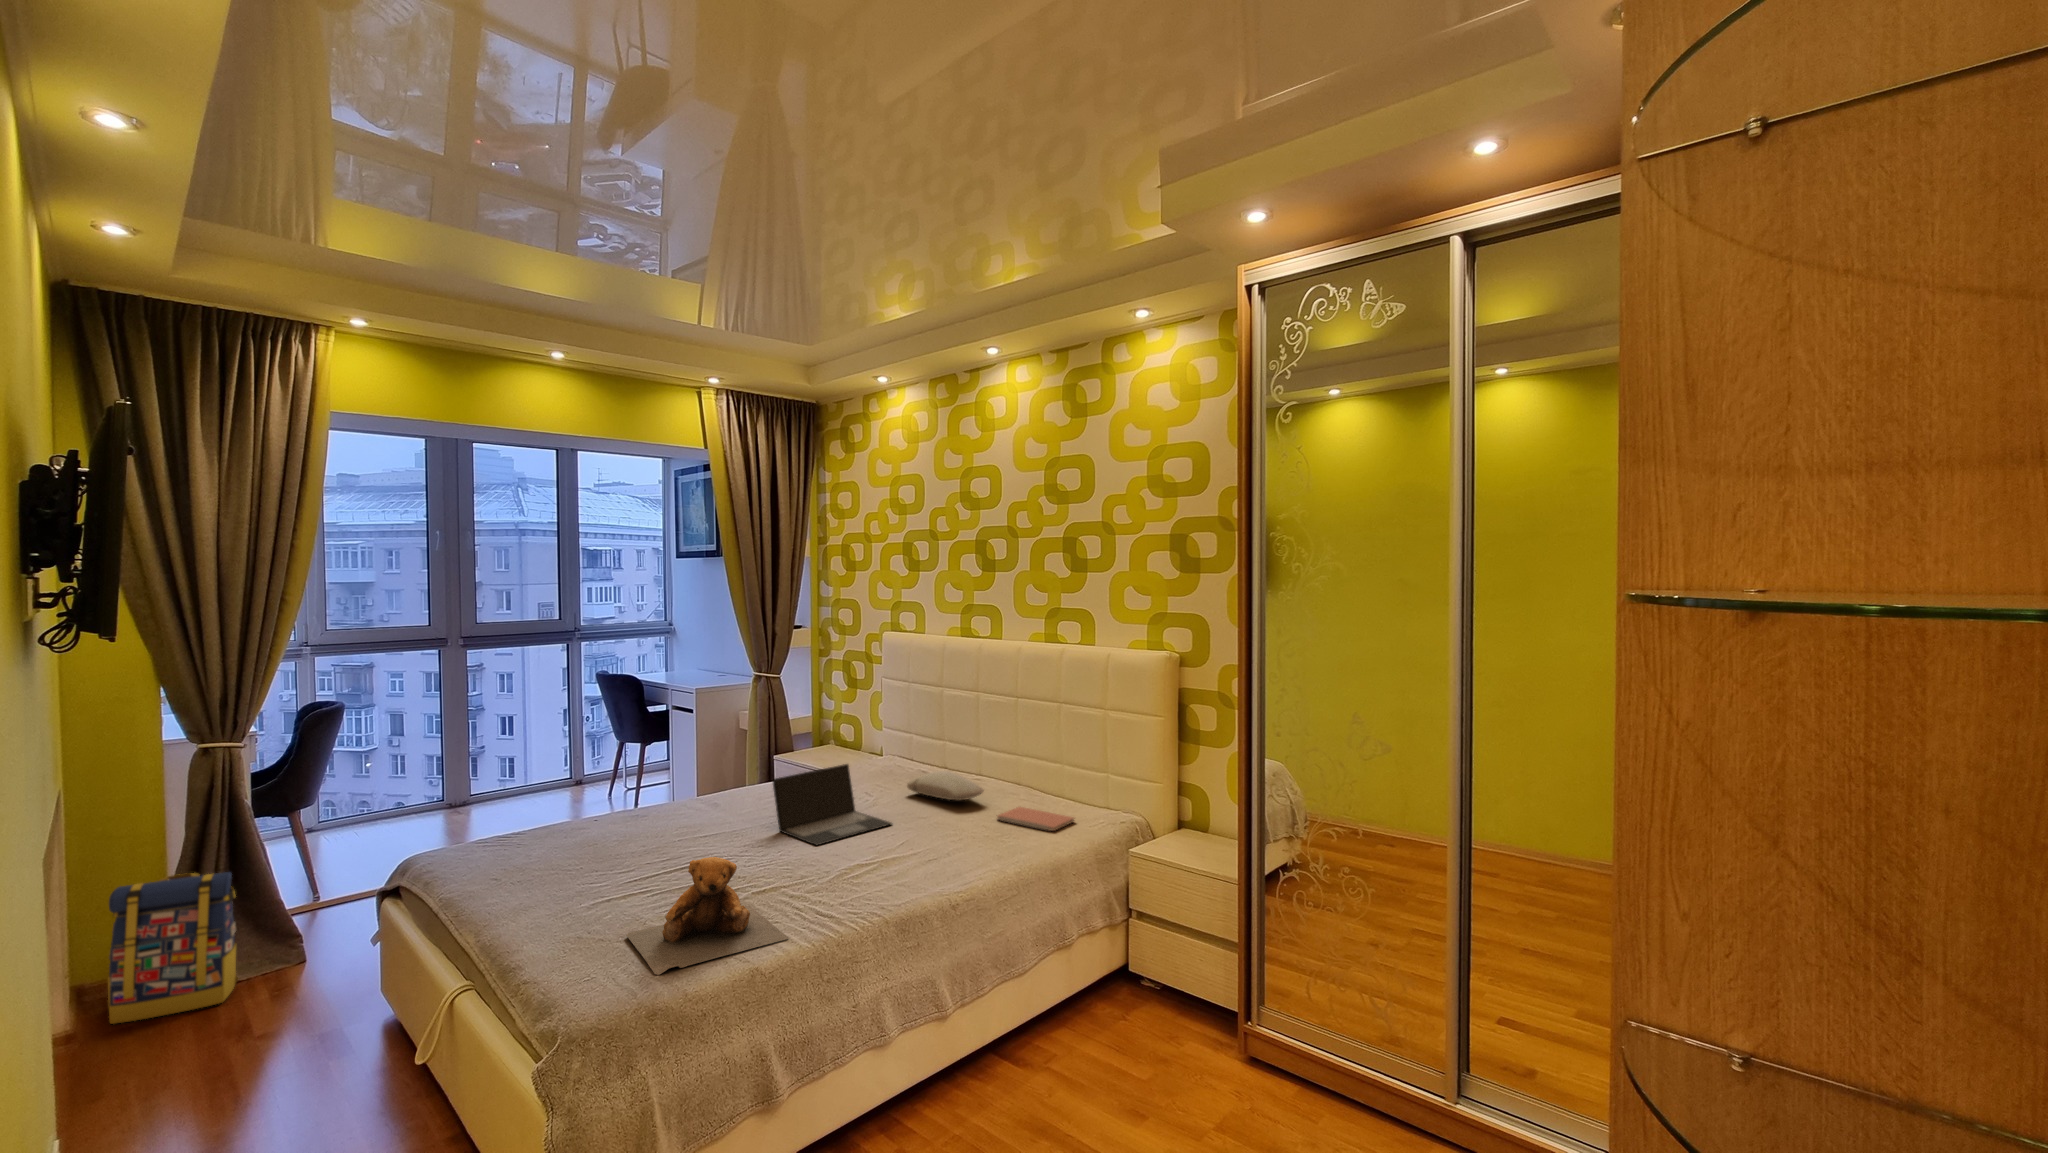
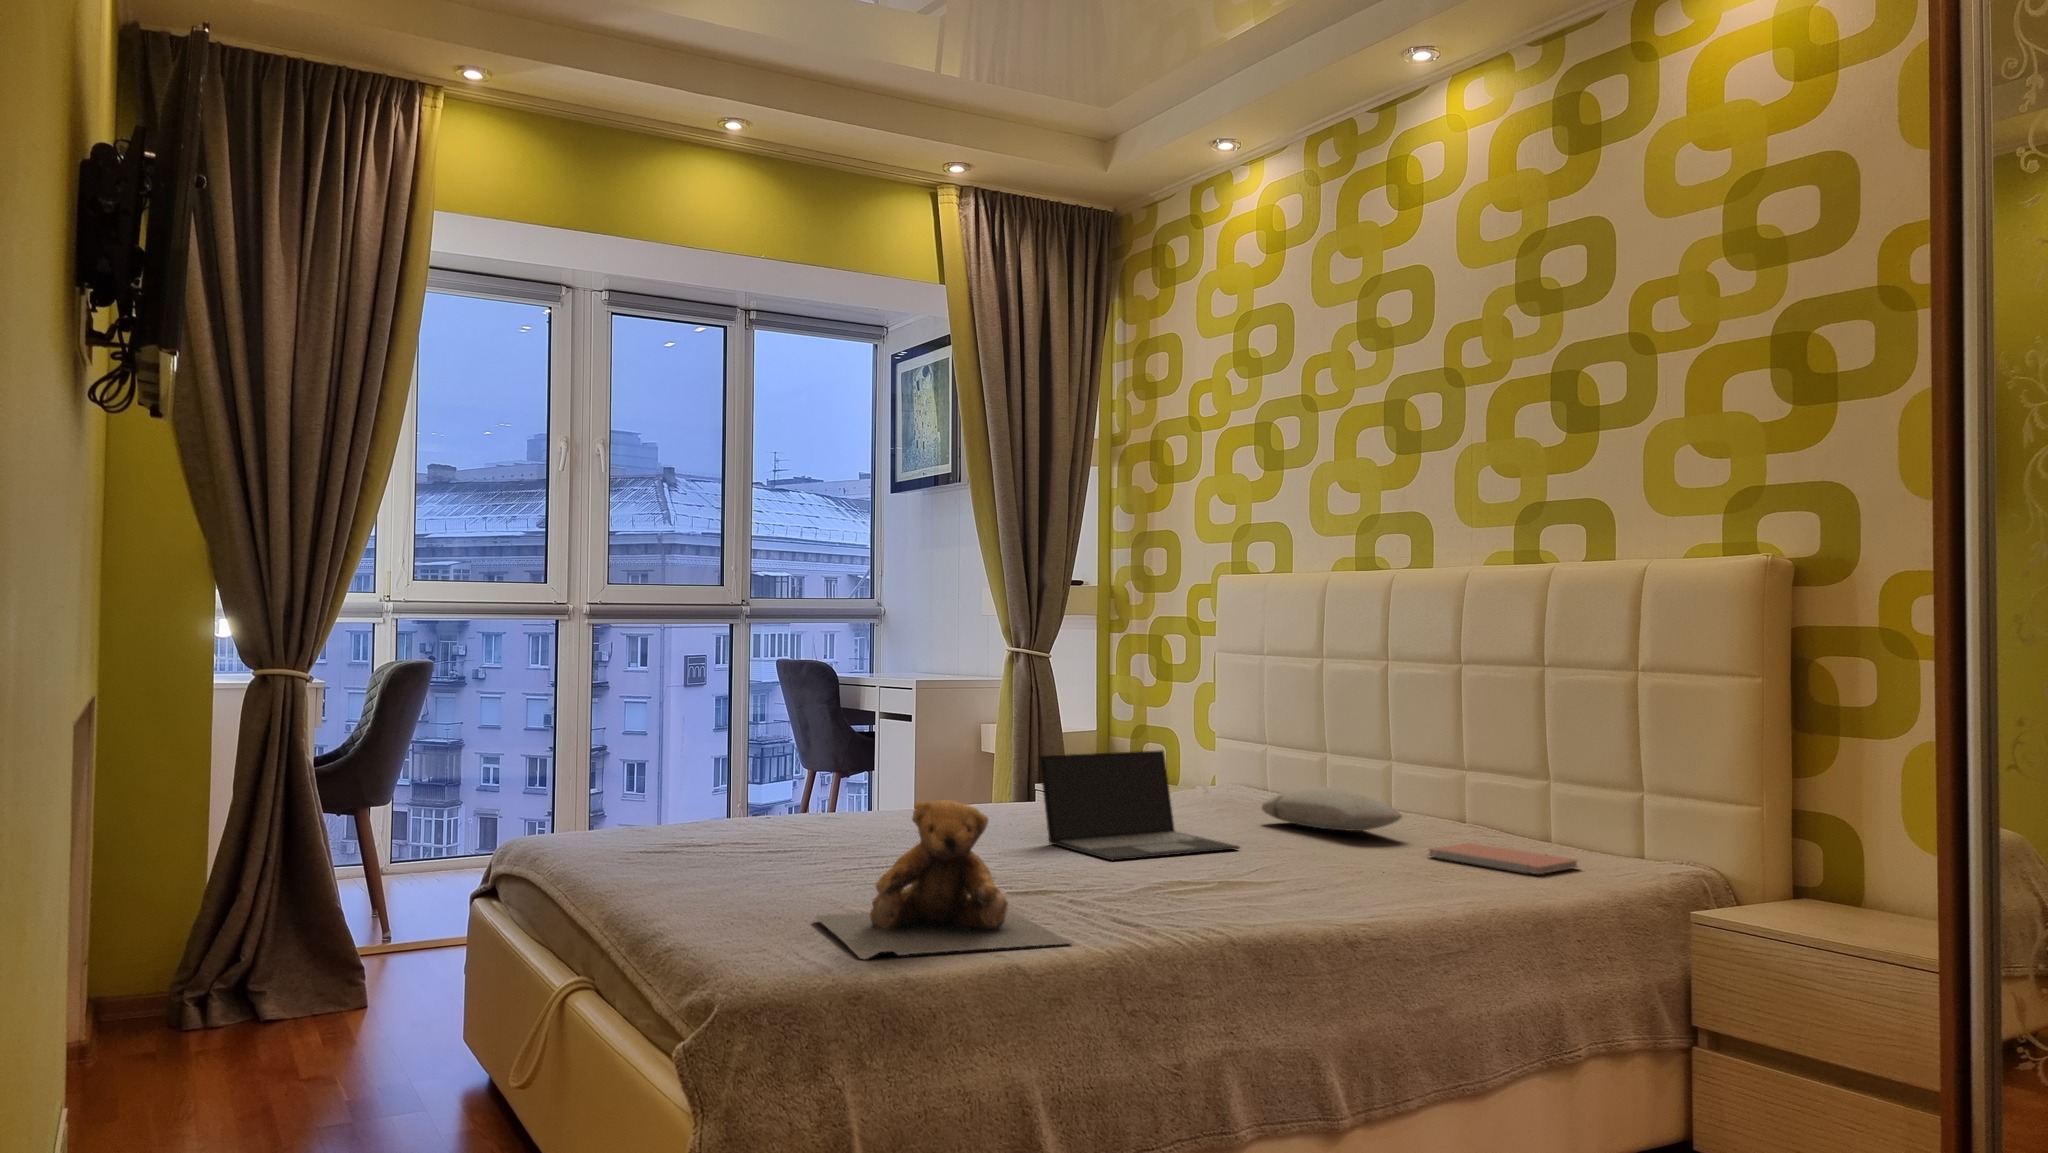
backpack: present [108,872,238,1024] -> none [142,845,293,1039]

